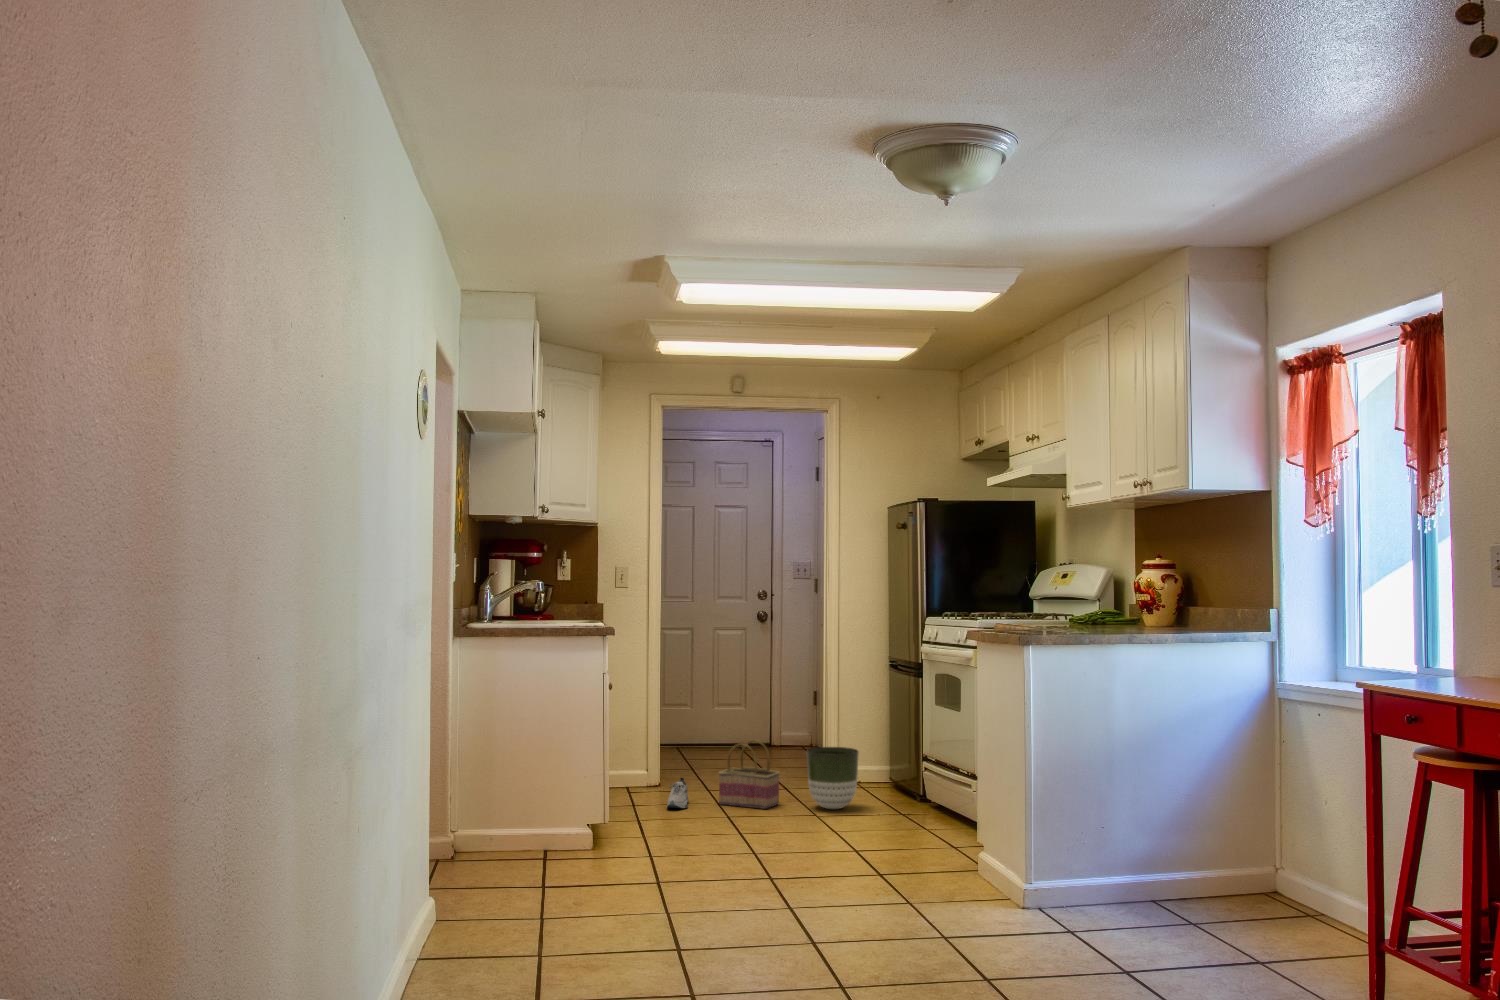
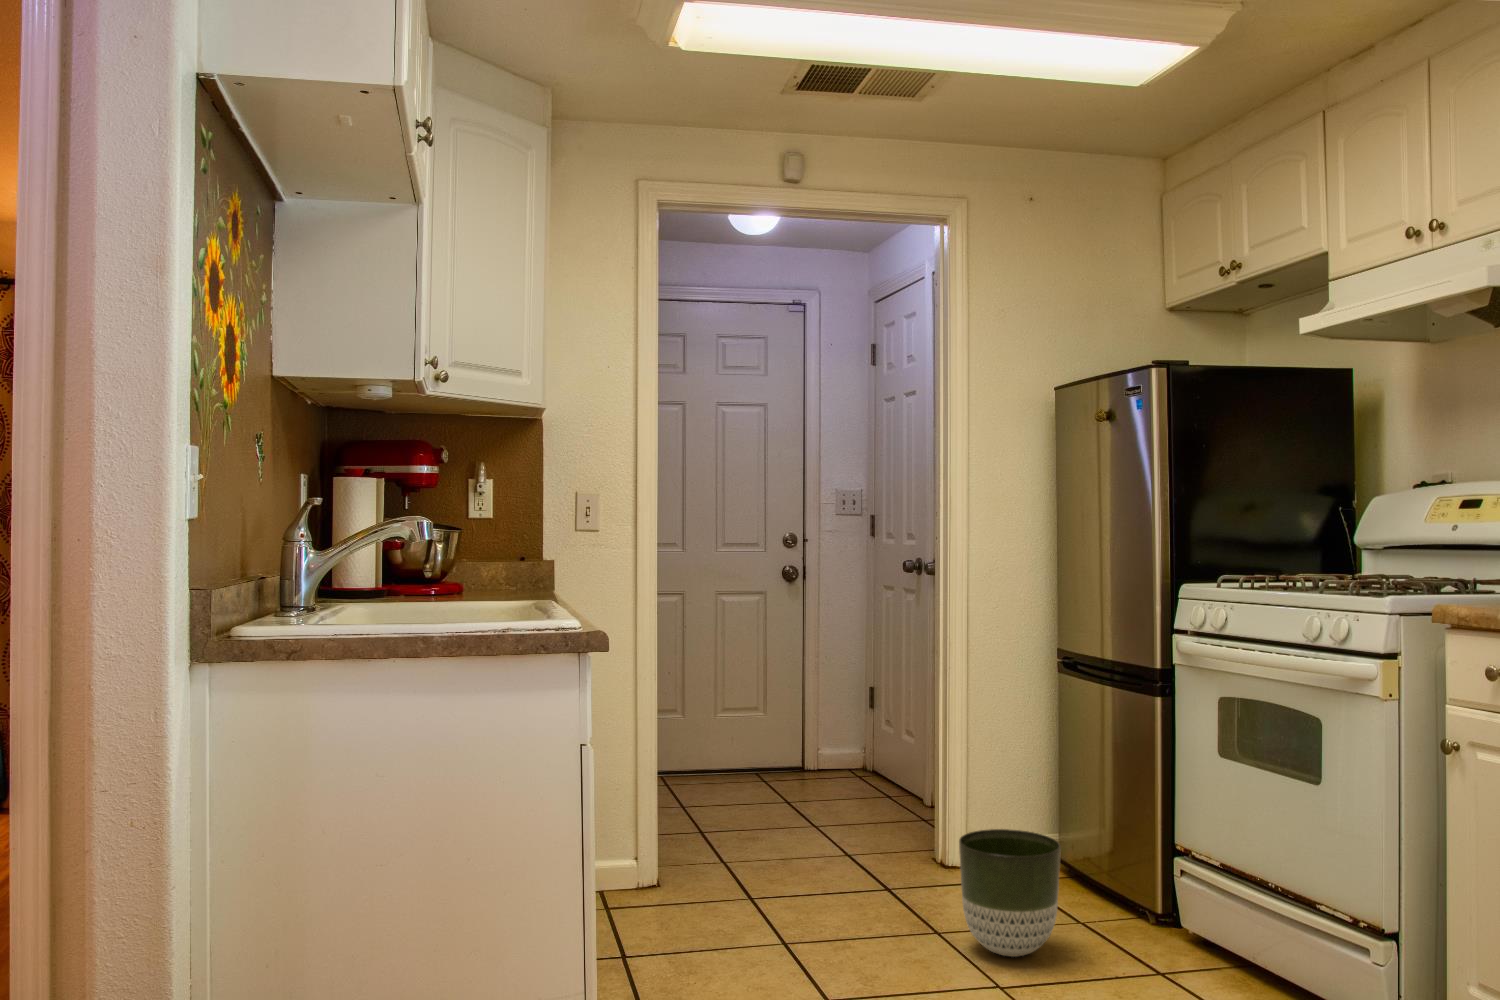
basket: present [719,739,779,809] -> none [787,817,904,959]
shoe: present [667,778,689,808] -> none [692,894,734,964]

